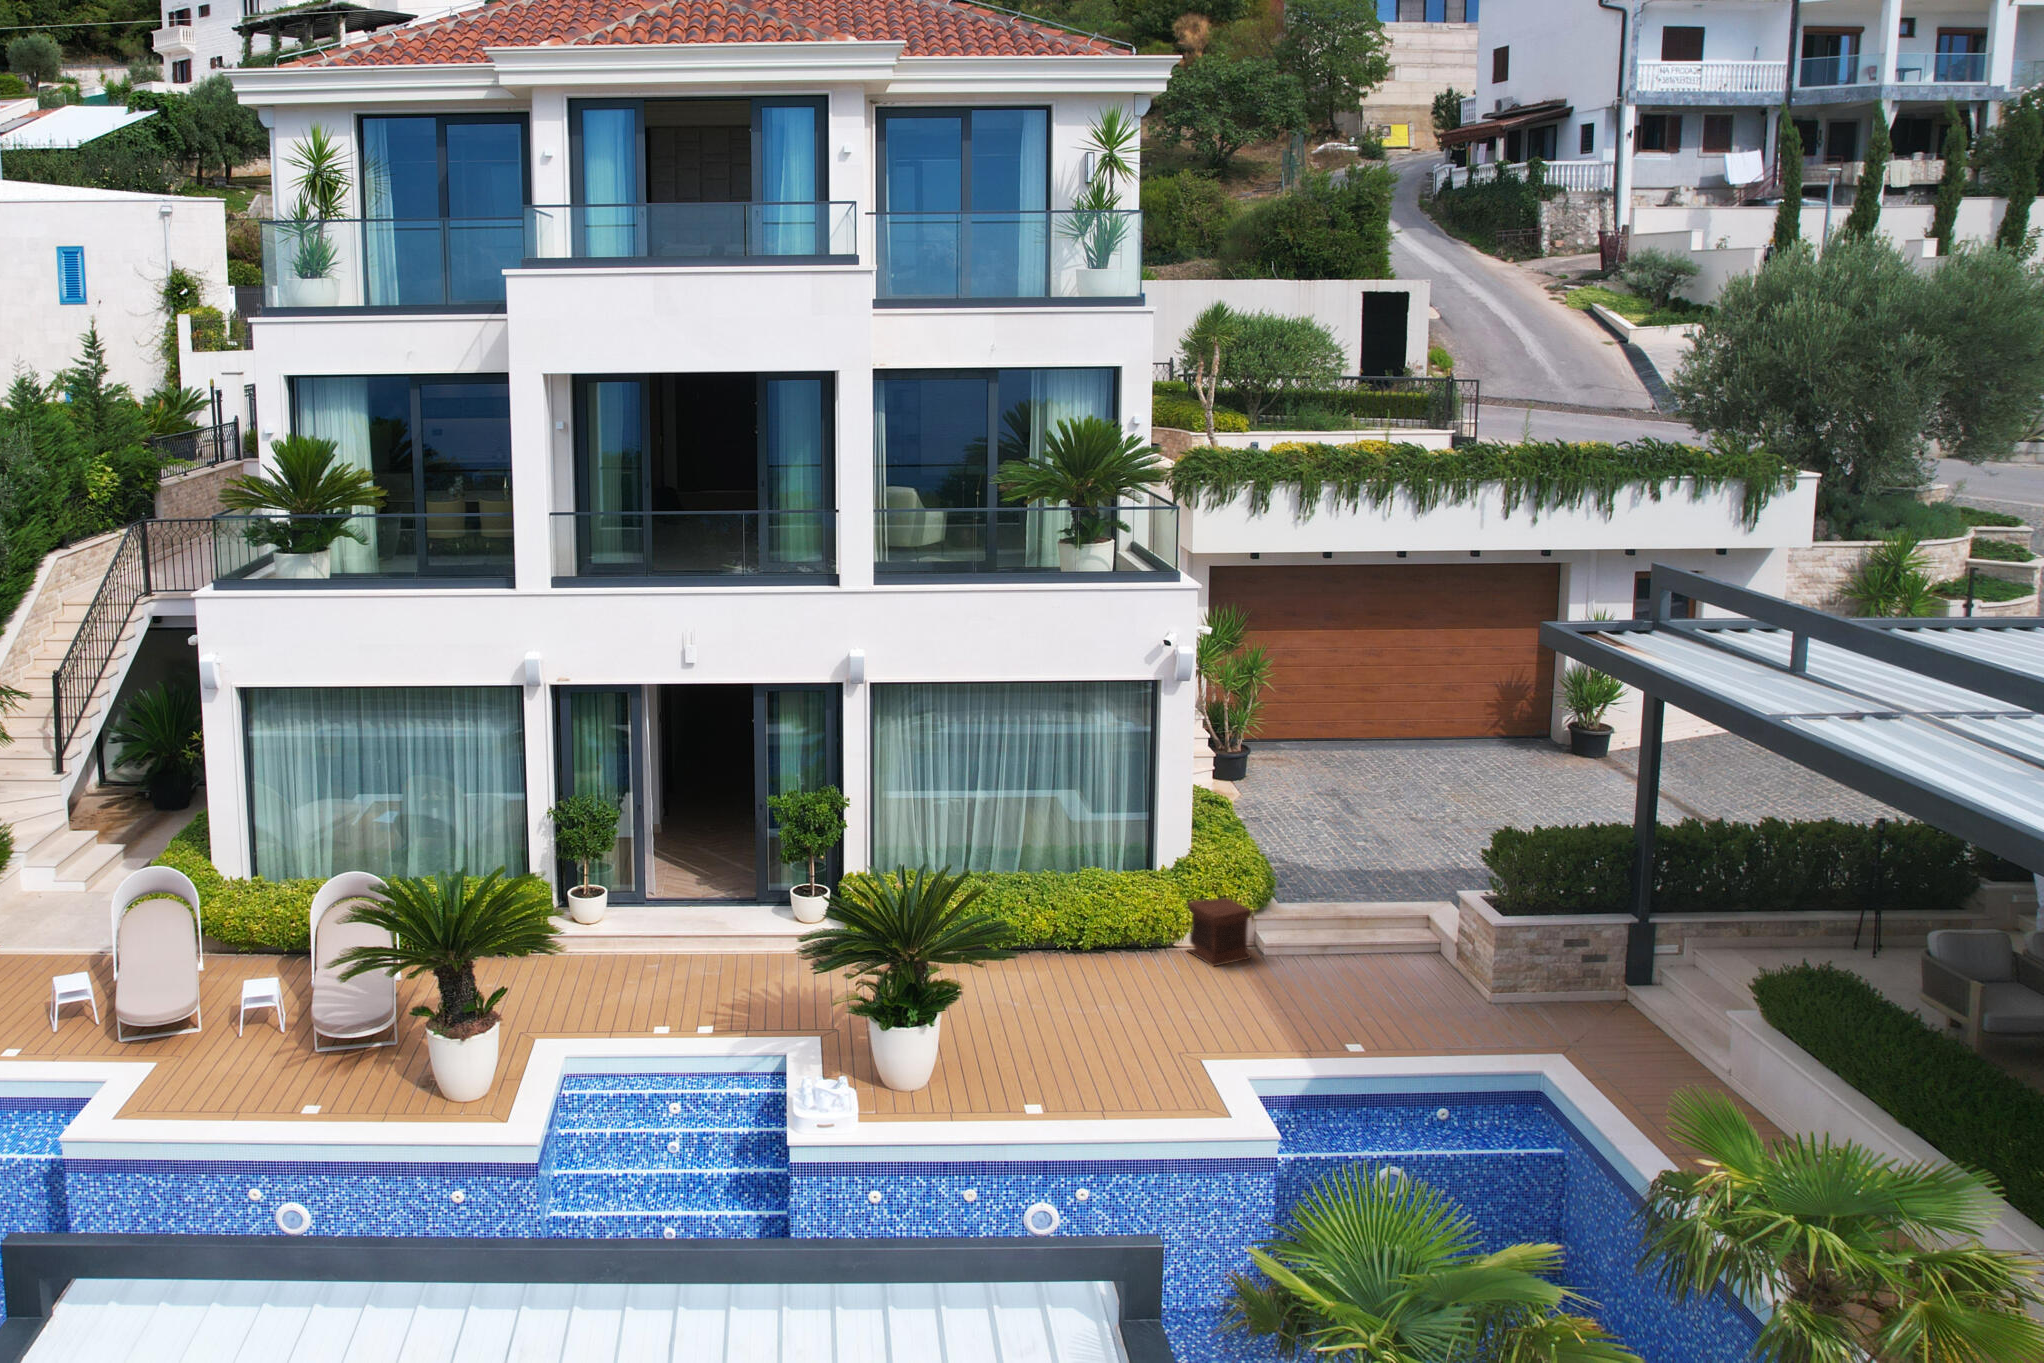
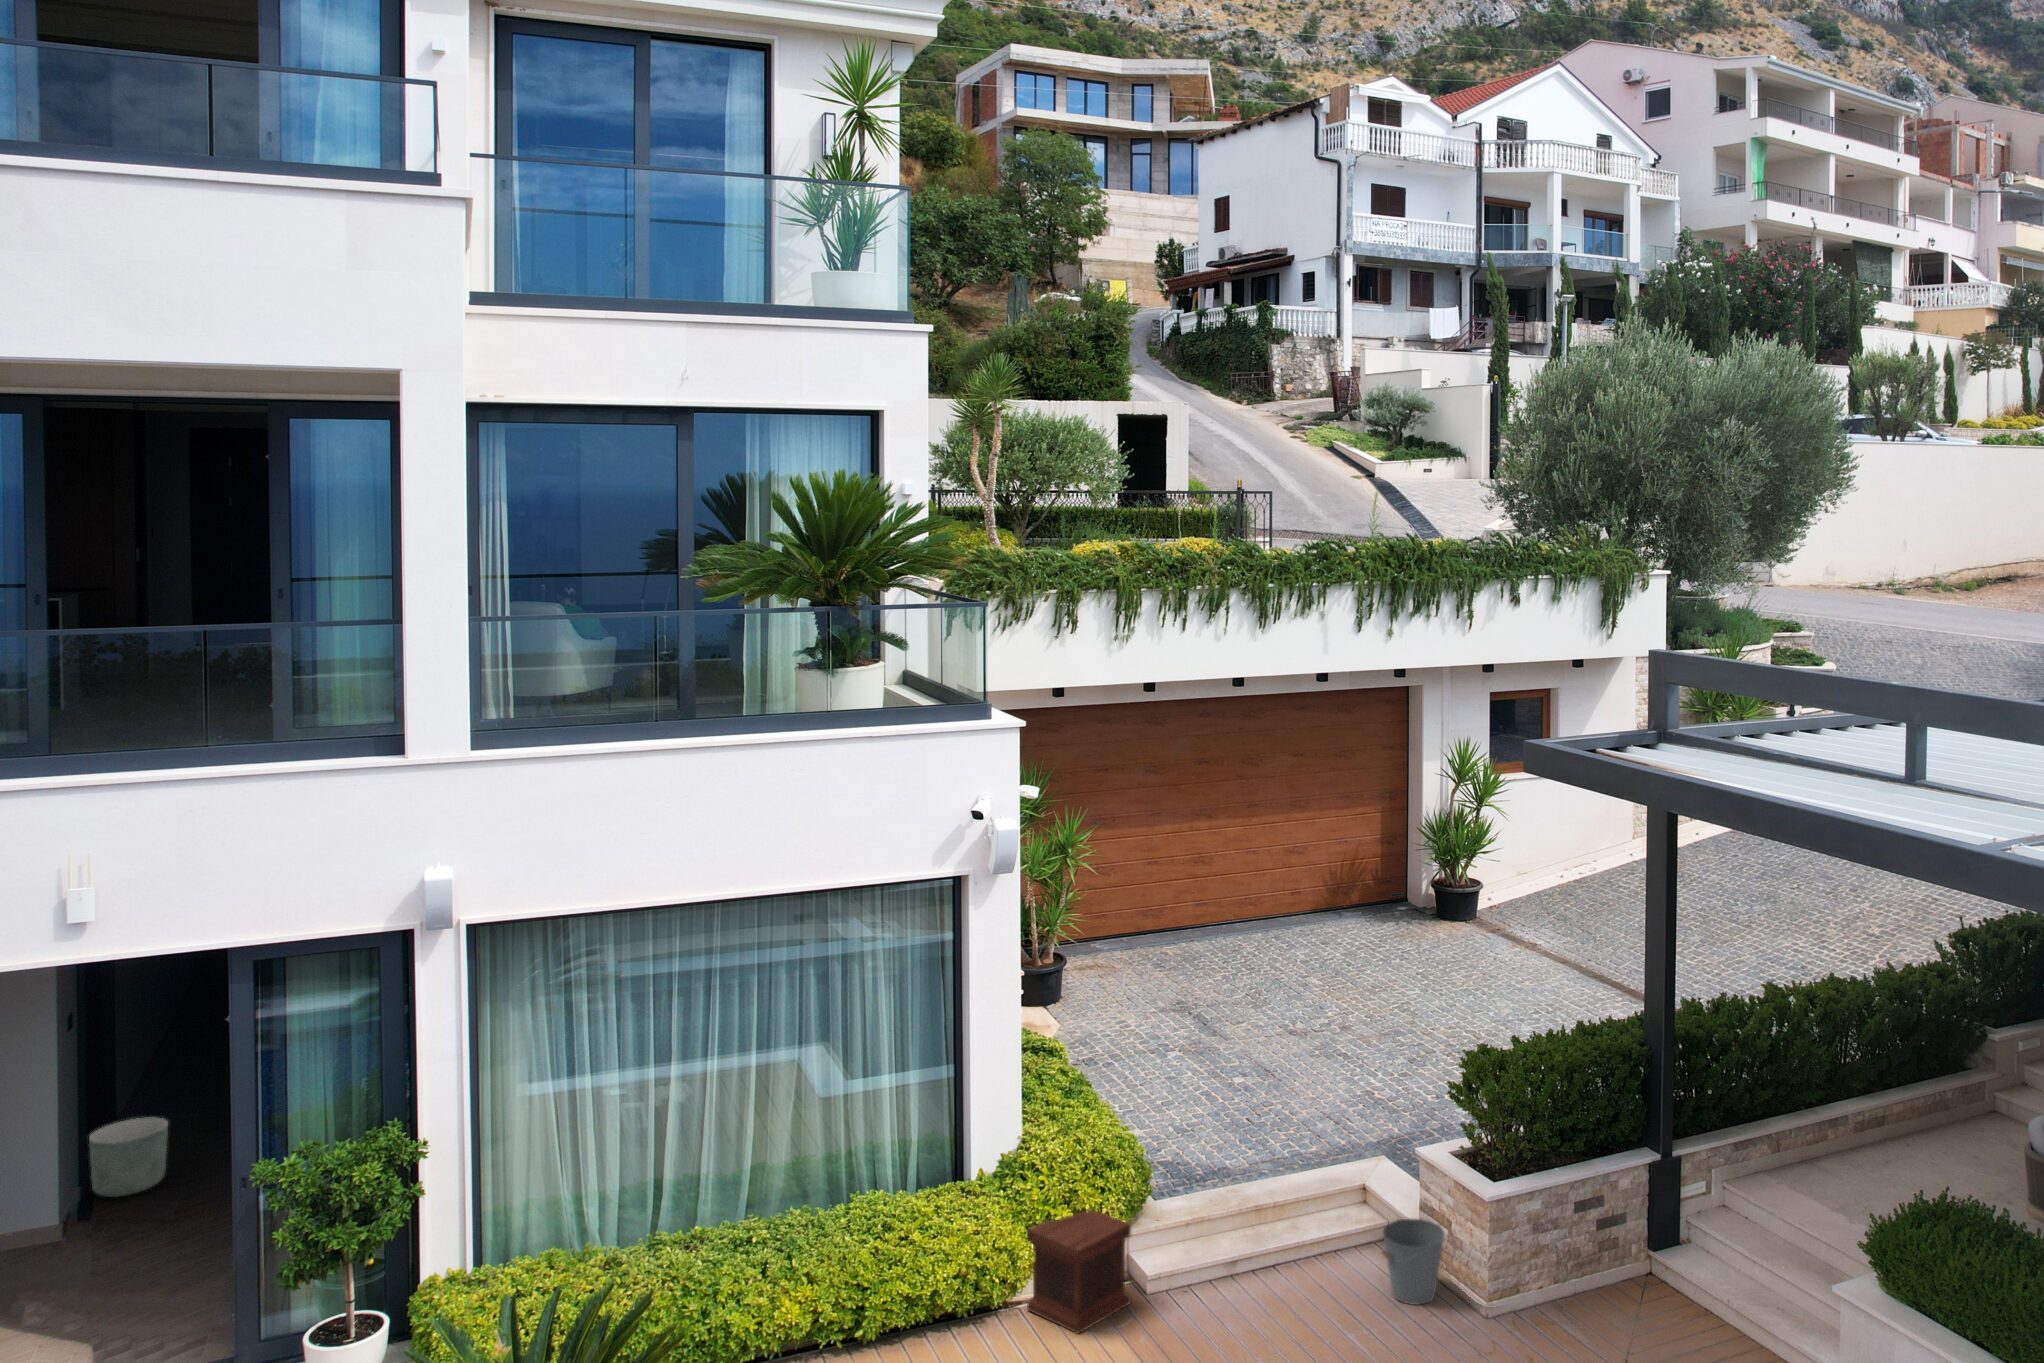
planter: none [685,772,720,811] -> present [89,1117,168,1197]
bucket: none [1424,939,1472,994] -> present [1381,1219,1444,1305]

